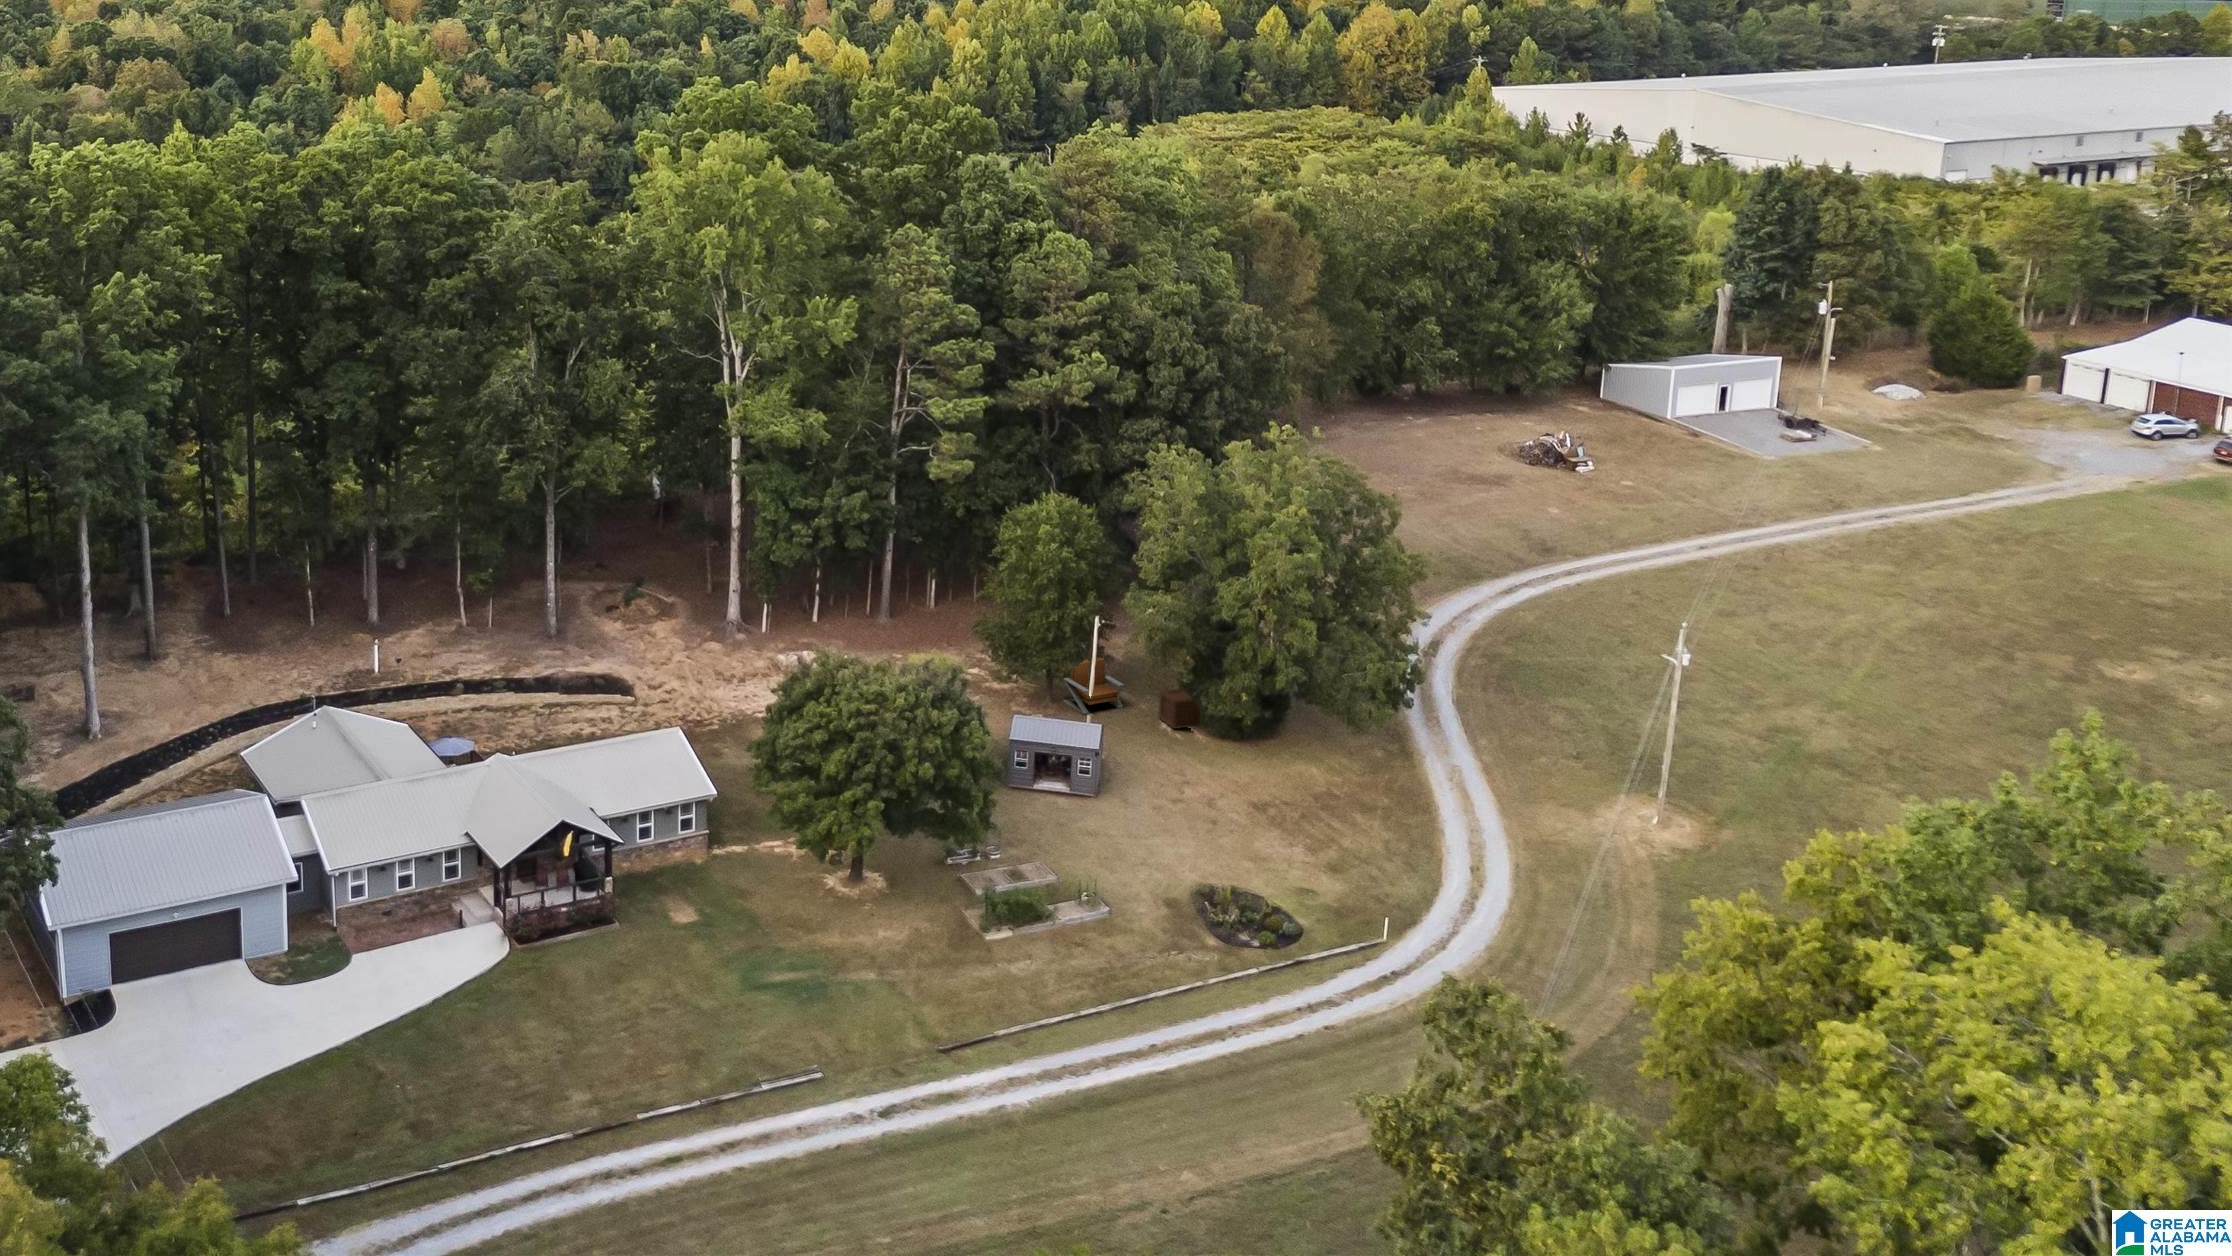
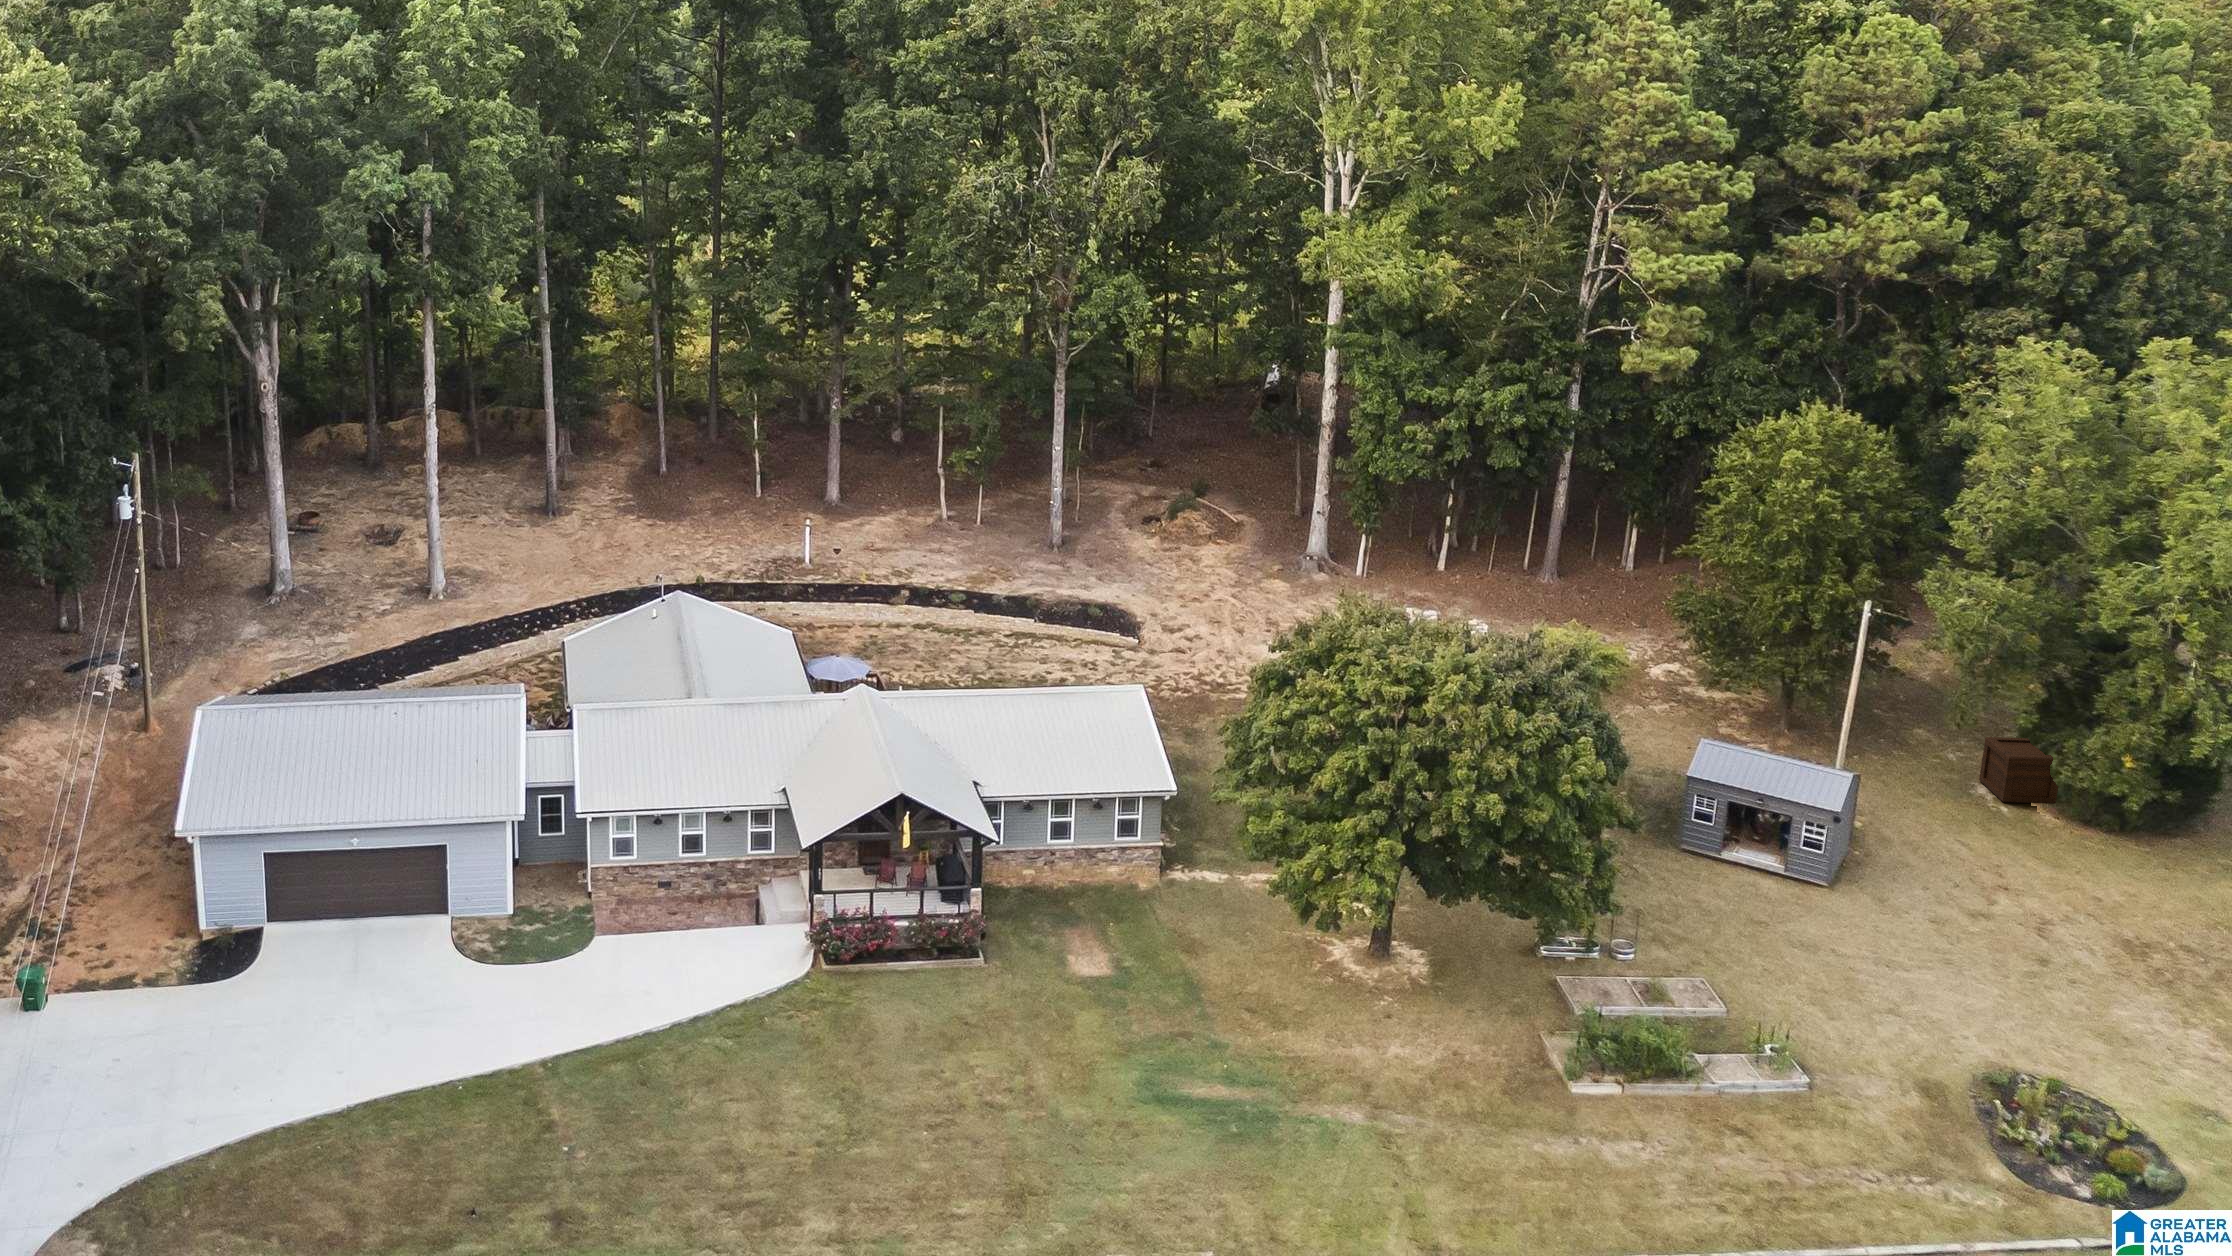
lounge chair: present [1063,657,1124,714] -> none [1812,672,1923,758]

